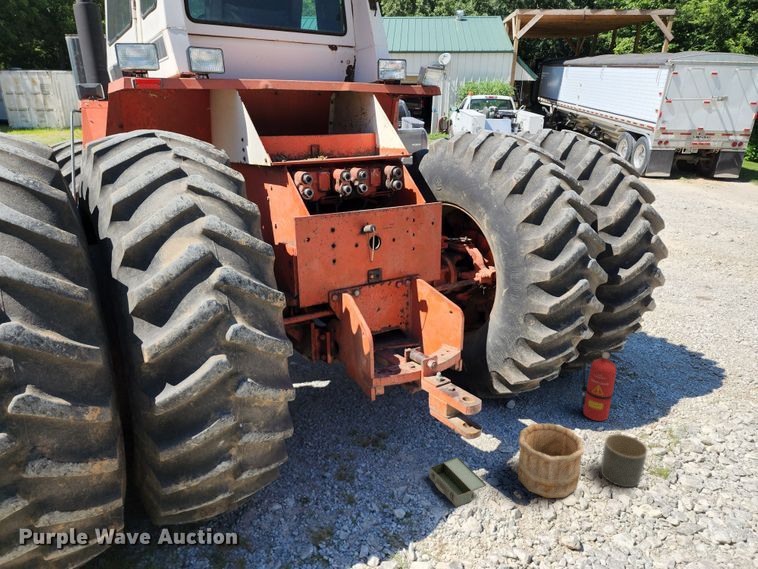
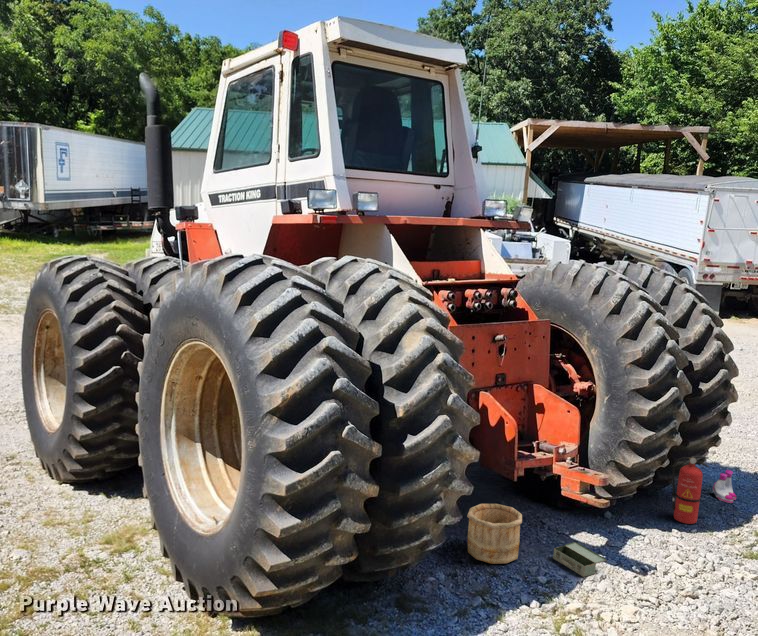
boots: none [632,354,657,390] -> present [713,470,736,503]
wooden bucket: present [518,423,584,498] -> present [467,504,522,564]
planter: present [601,434,647,487] -> none [699,524,739,568]

